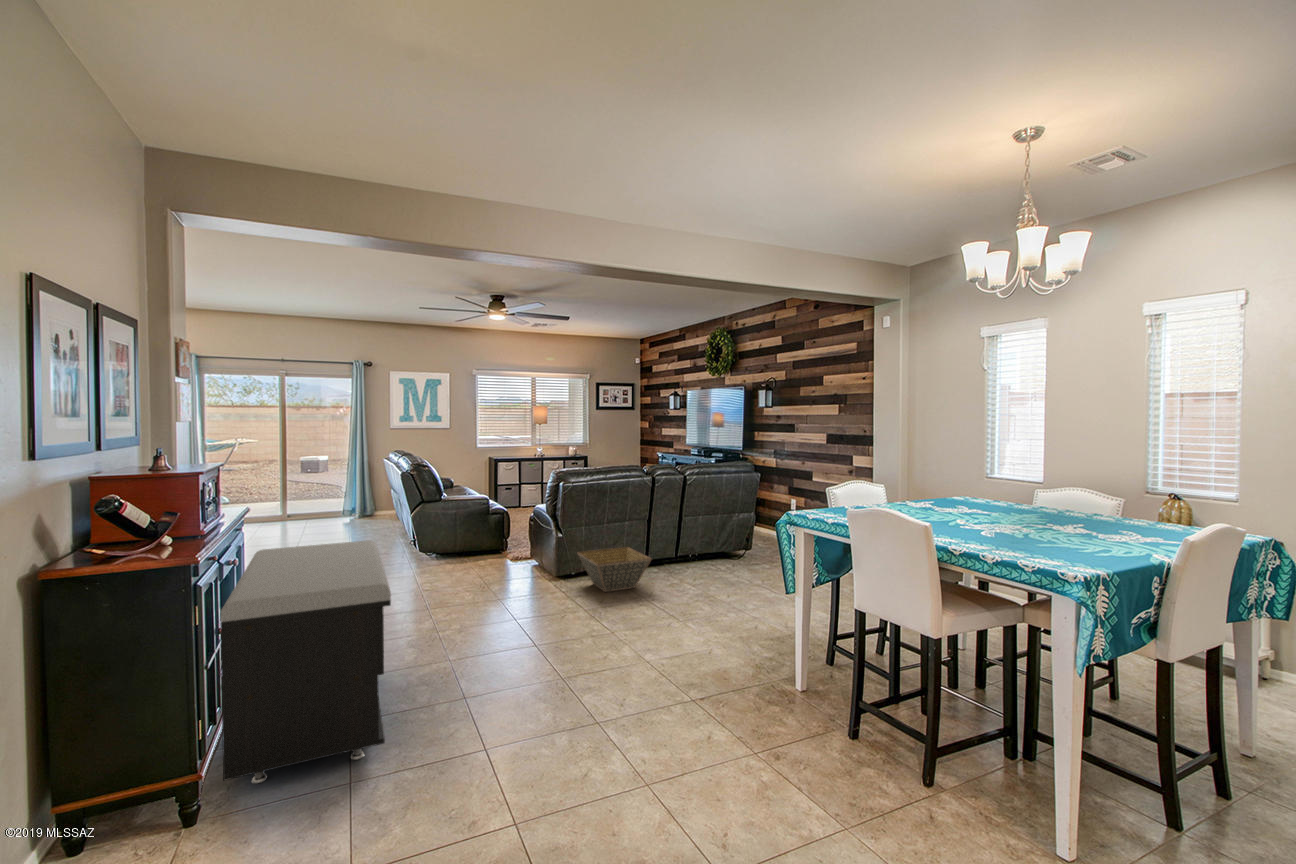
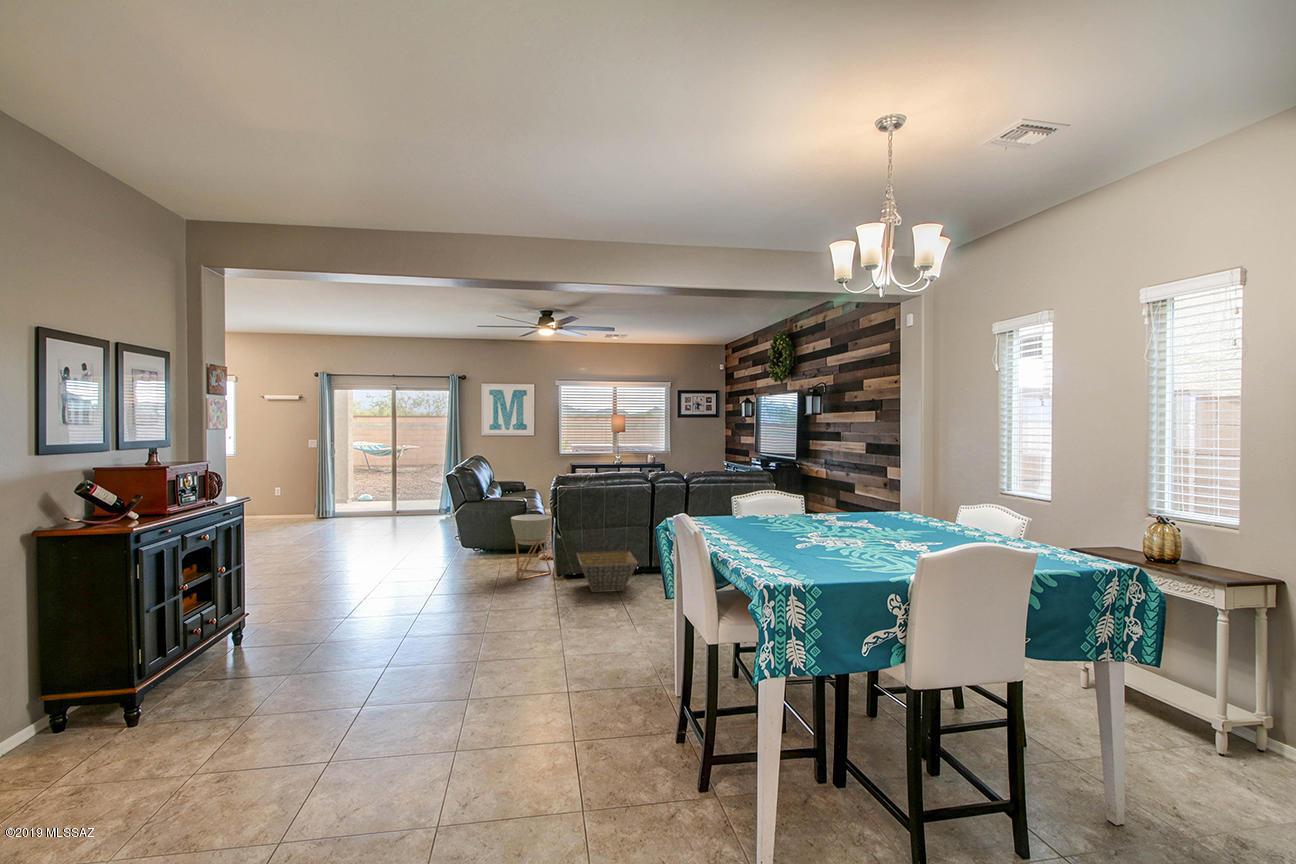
planter: none [498,513,542,585] -> present [511,514,551,580]
storage bench: present [220,540,391,784] -> none [161,527,346,708]

